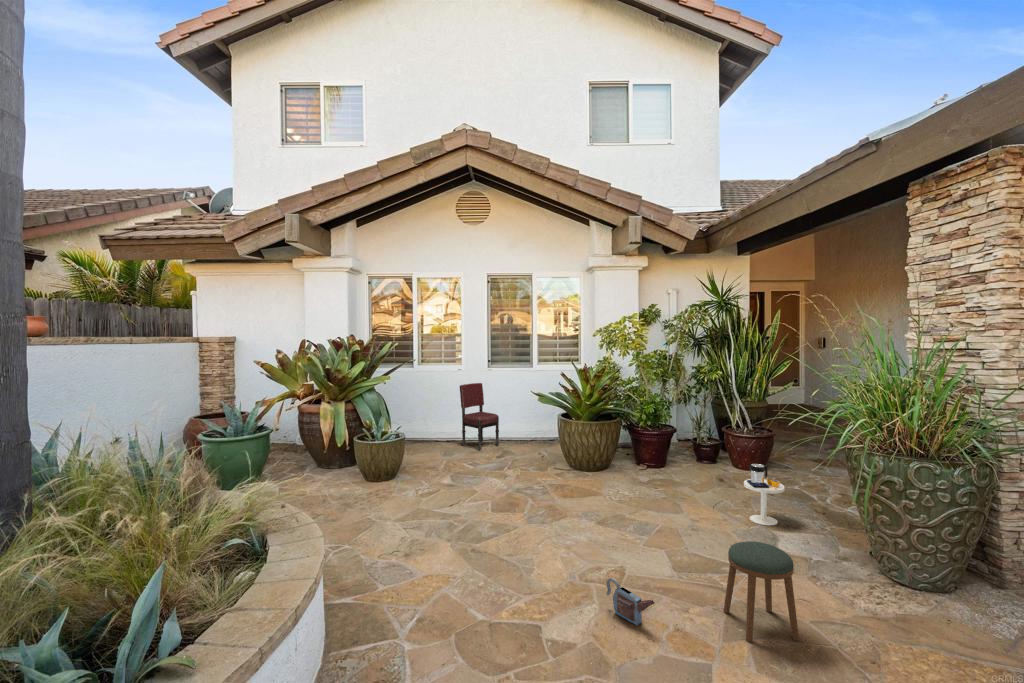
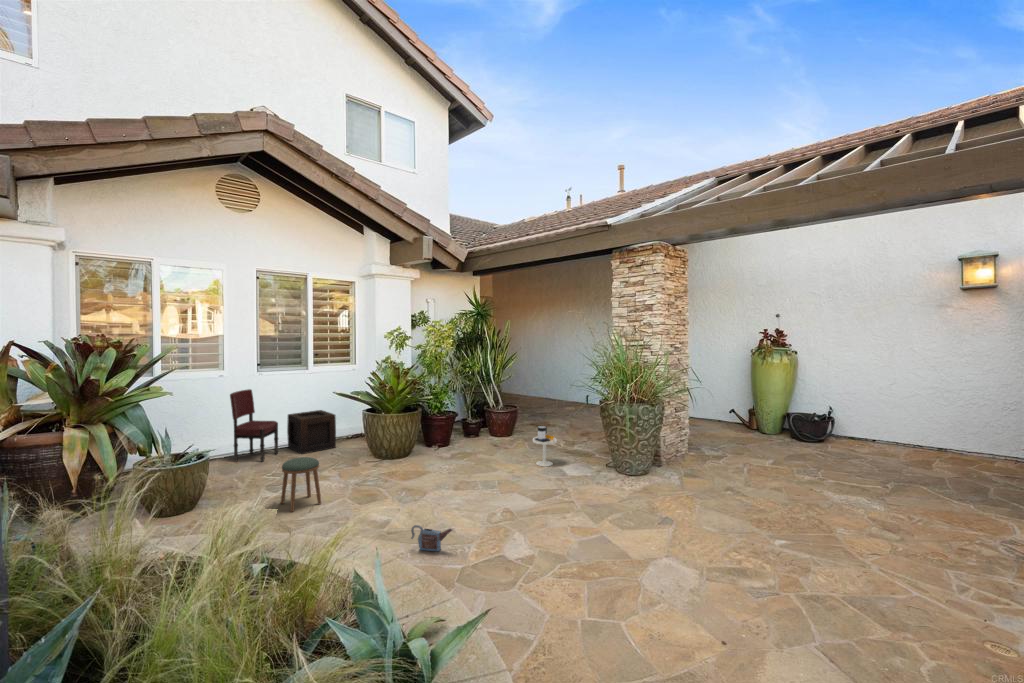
wooden crate: none [512,409,549,450] -> present [287,410,336,454]
stool: present [723,541,799,642] -> present [281,457,321,512]
watering can: present [606,578,655,626] -> present [411,525,452,551]

